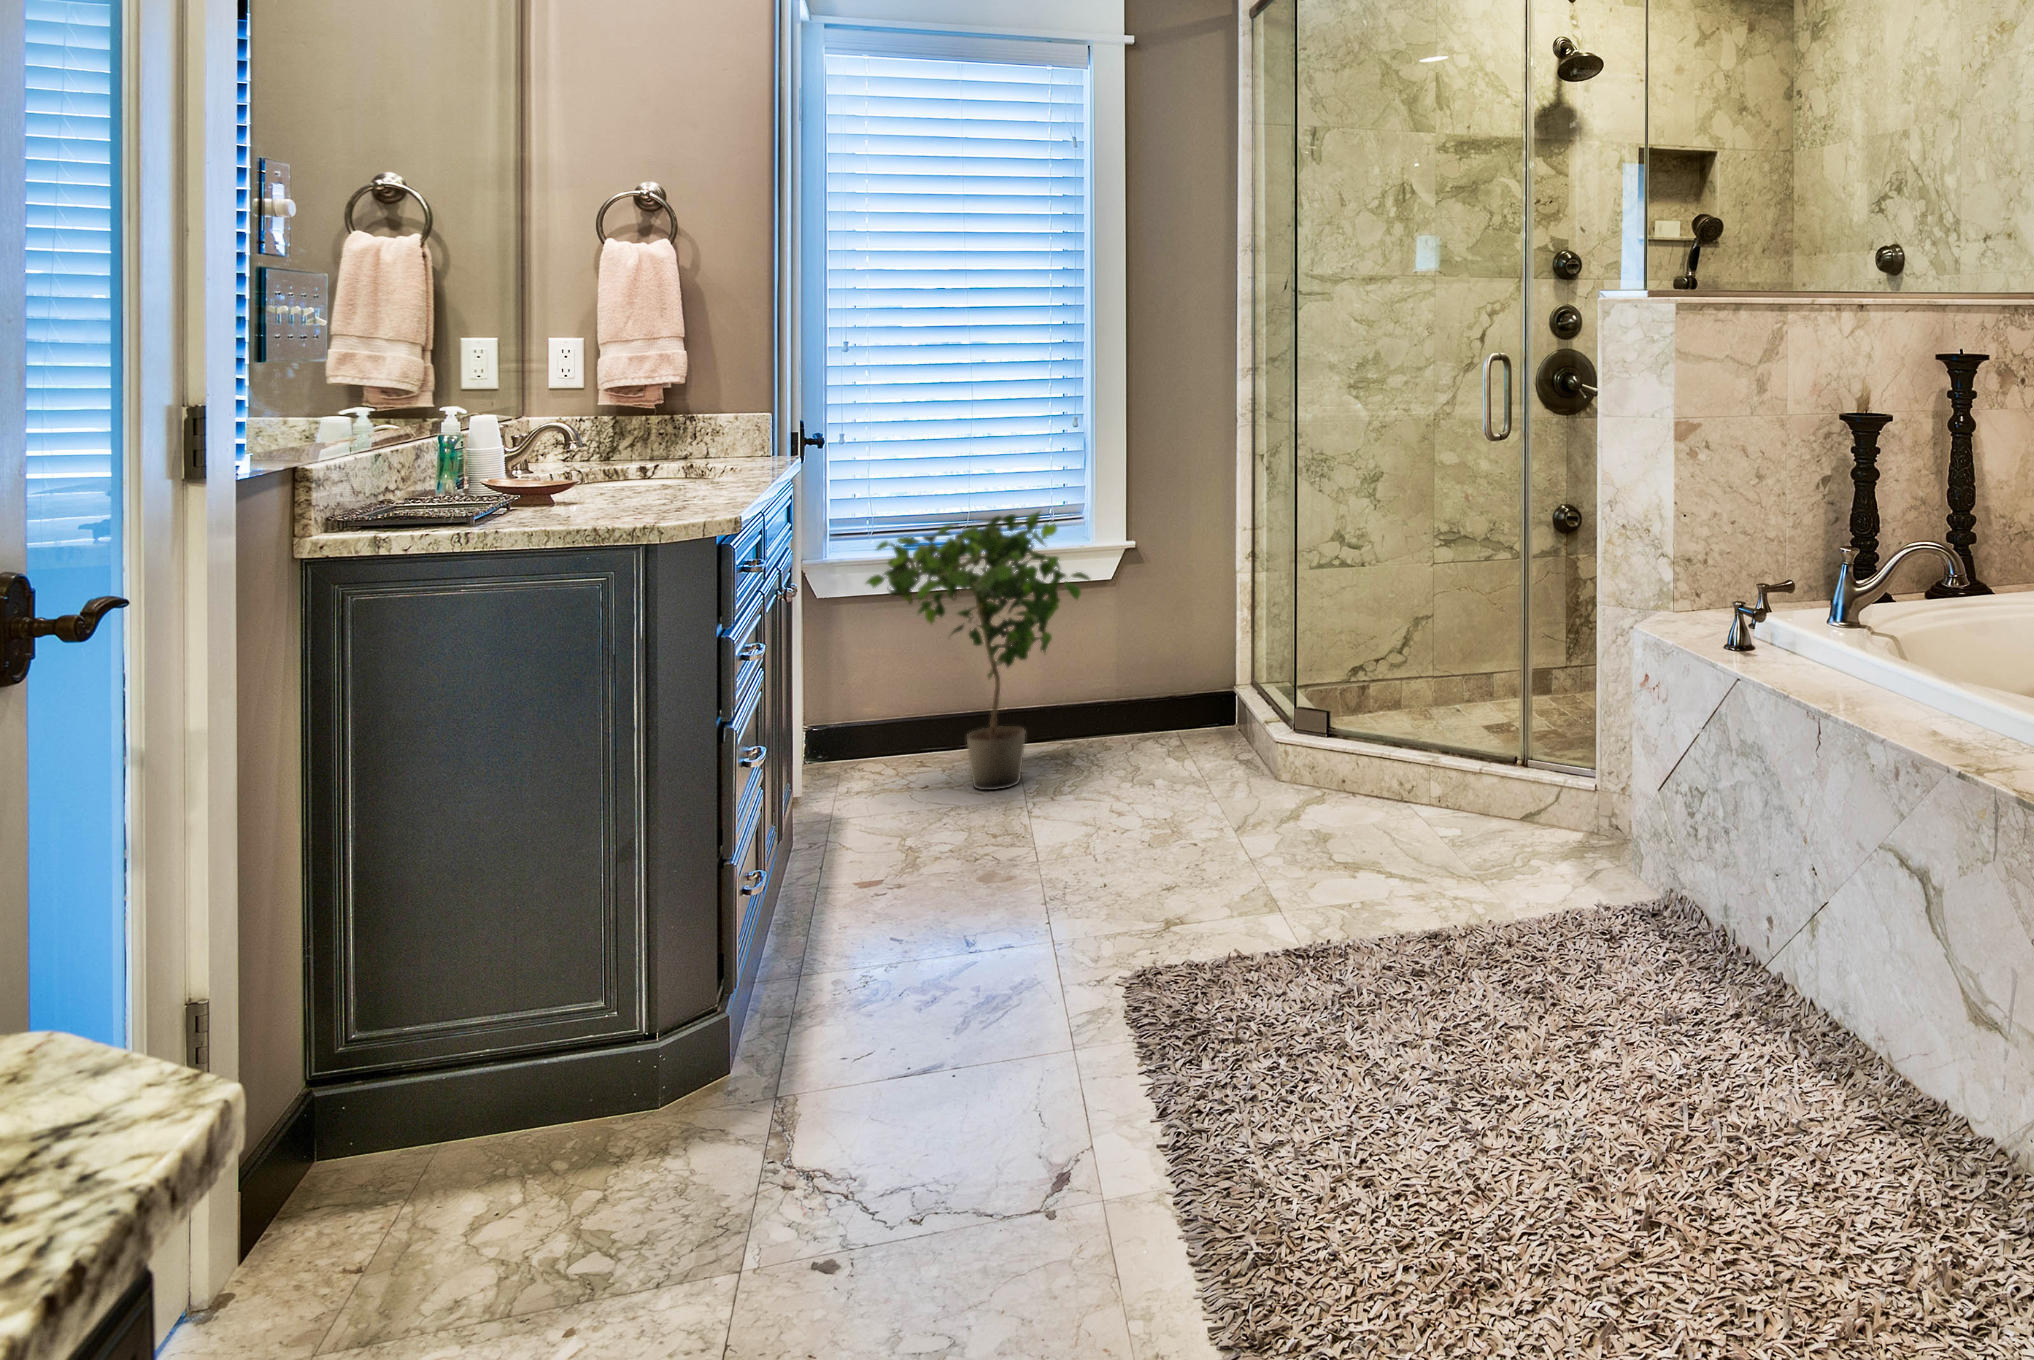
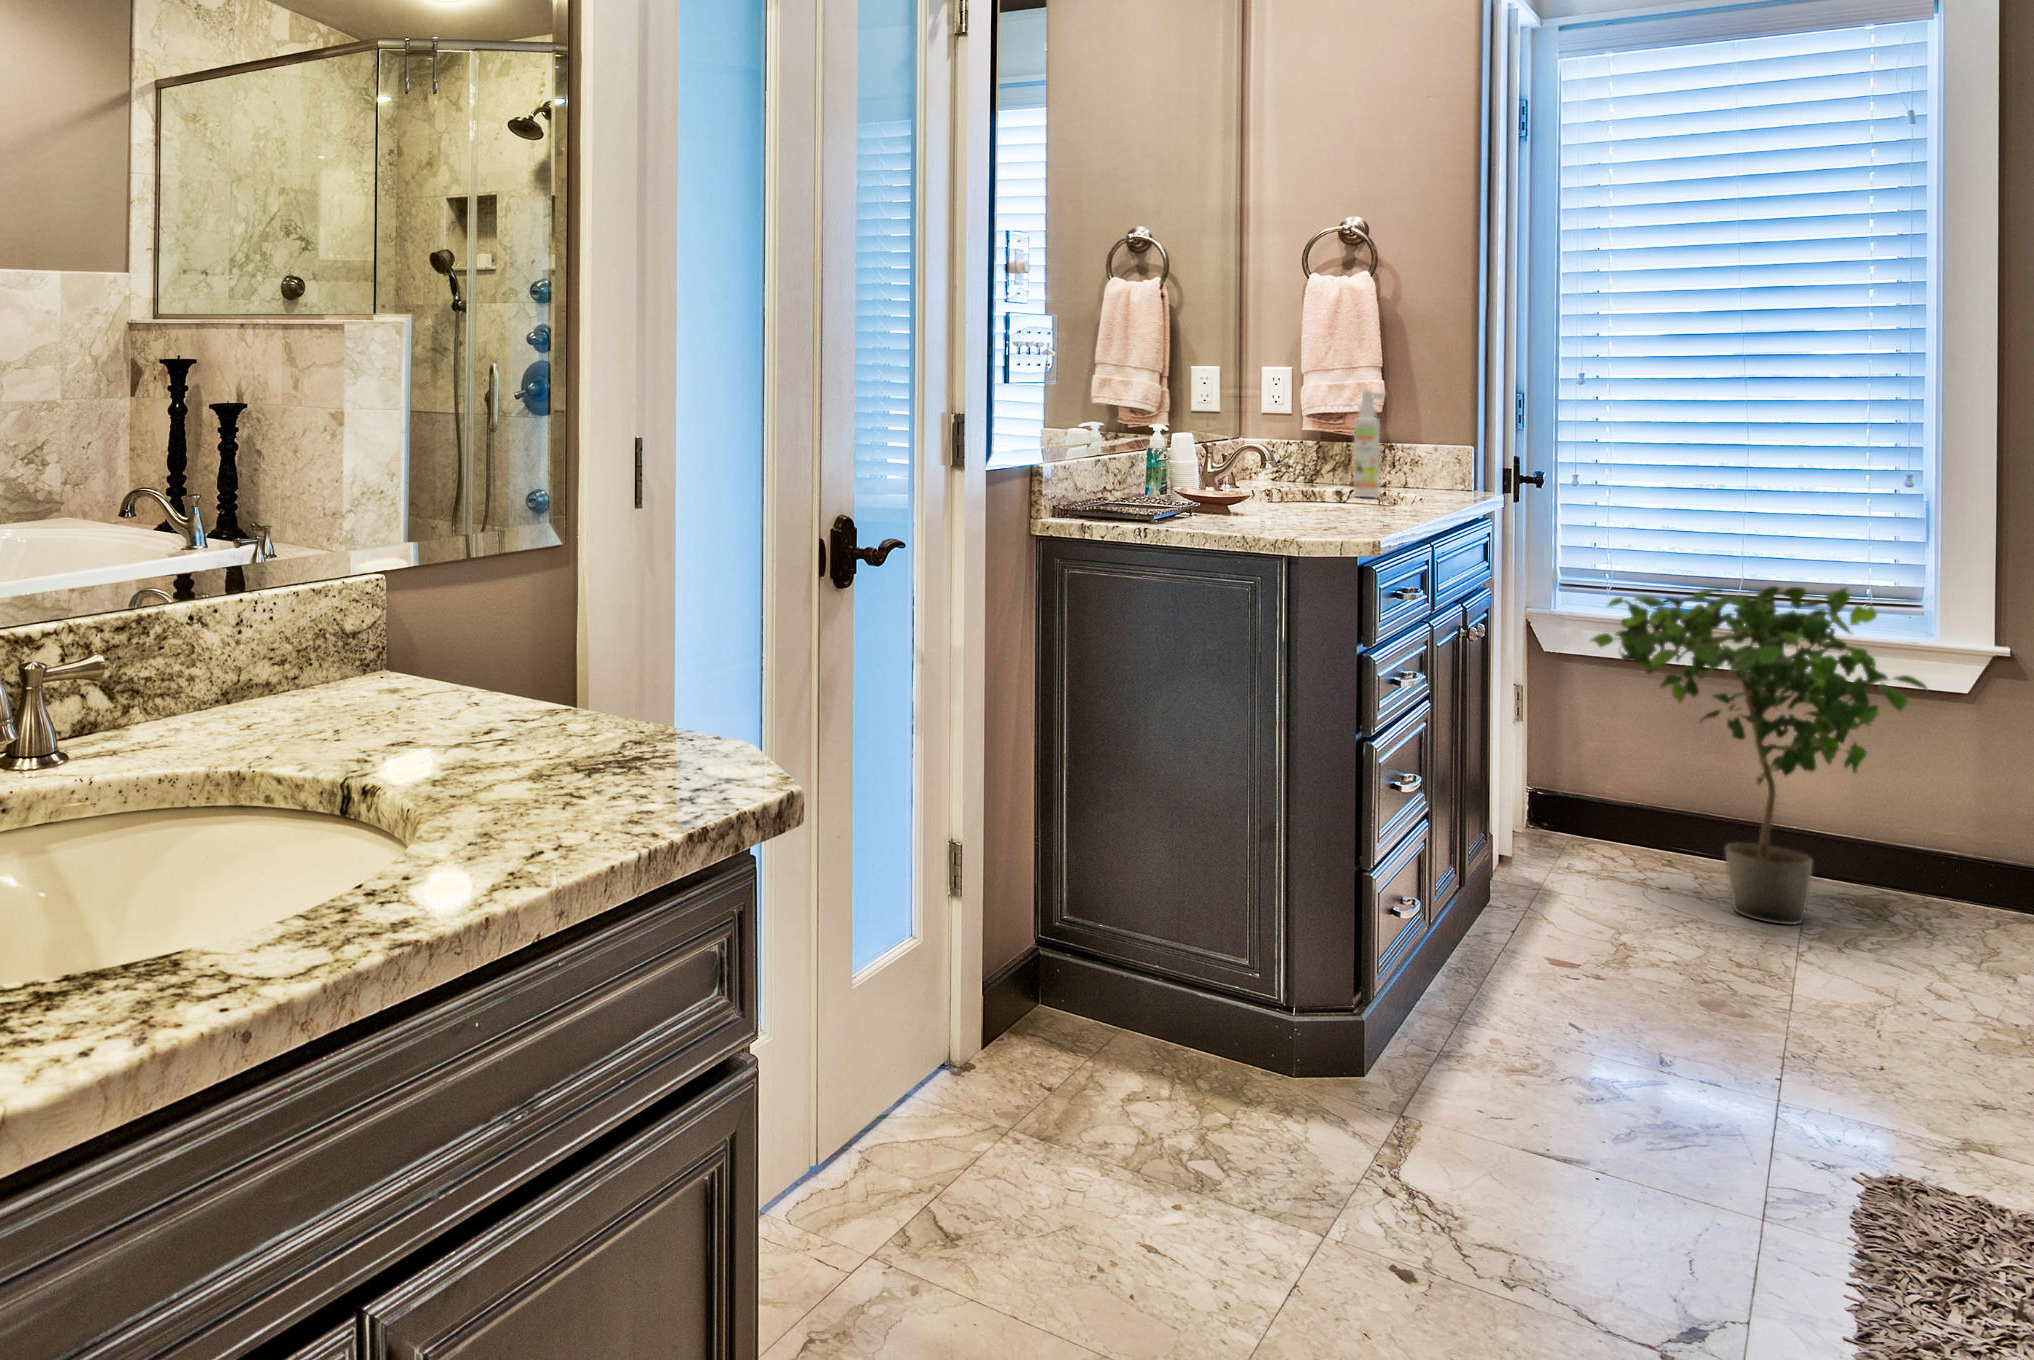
spray bottle: none [665,362,698,472] -> present [1354,391,1385,497]

